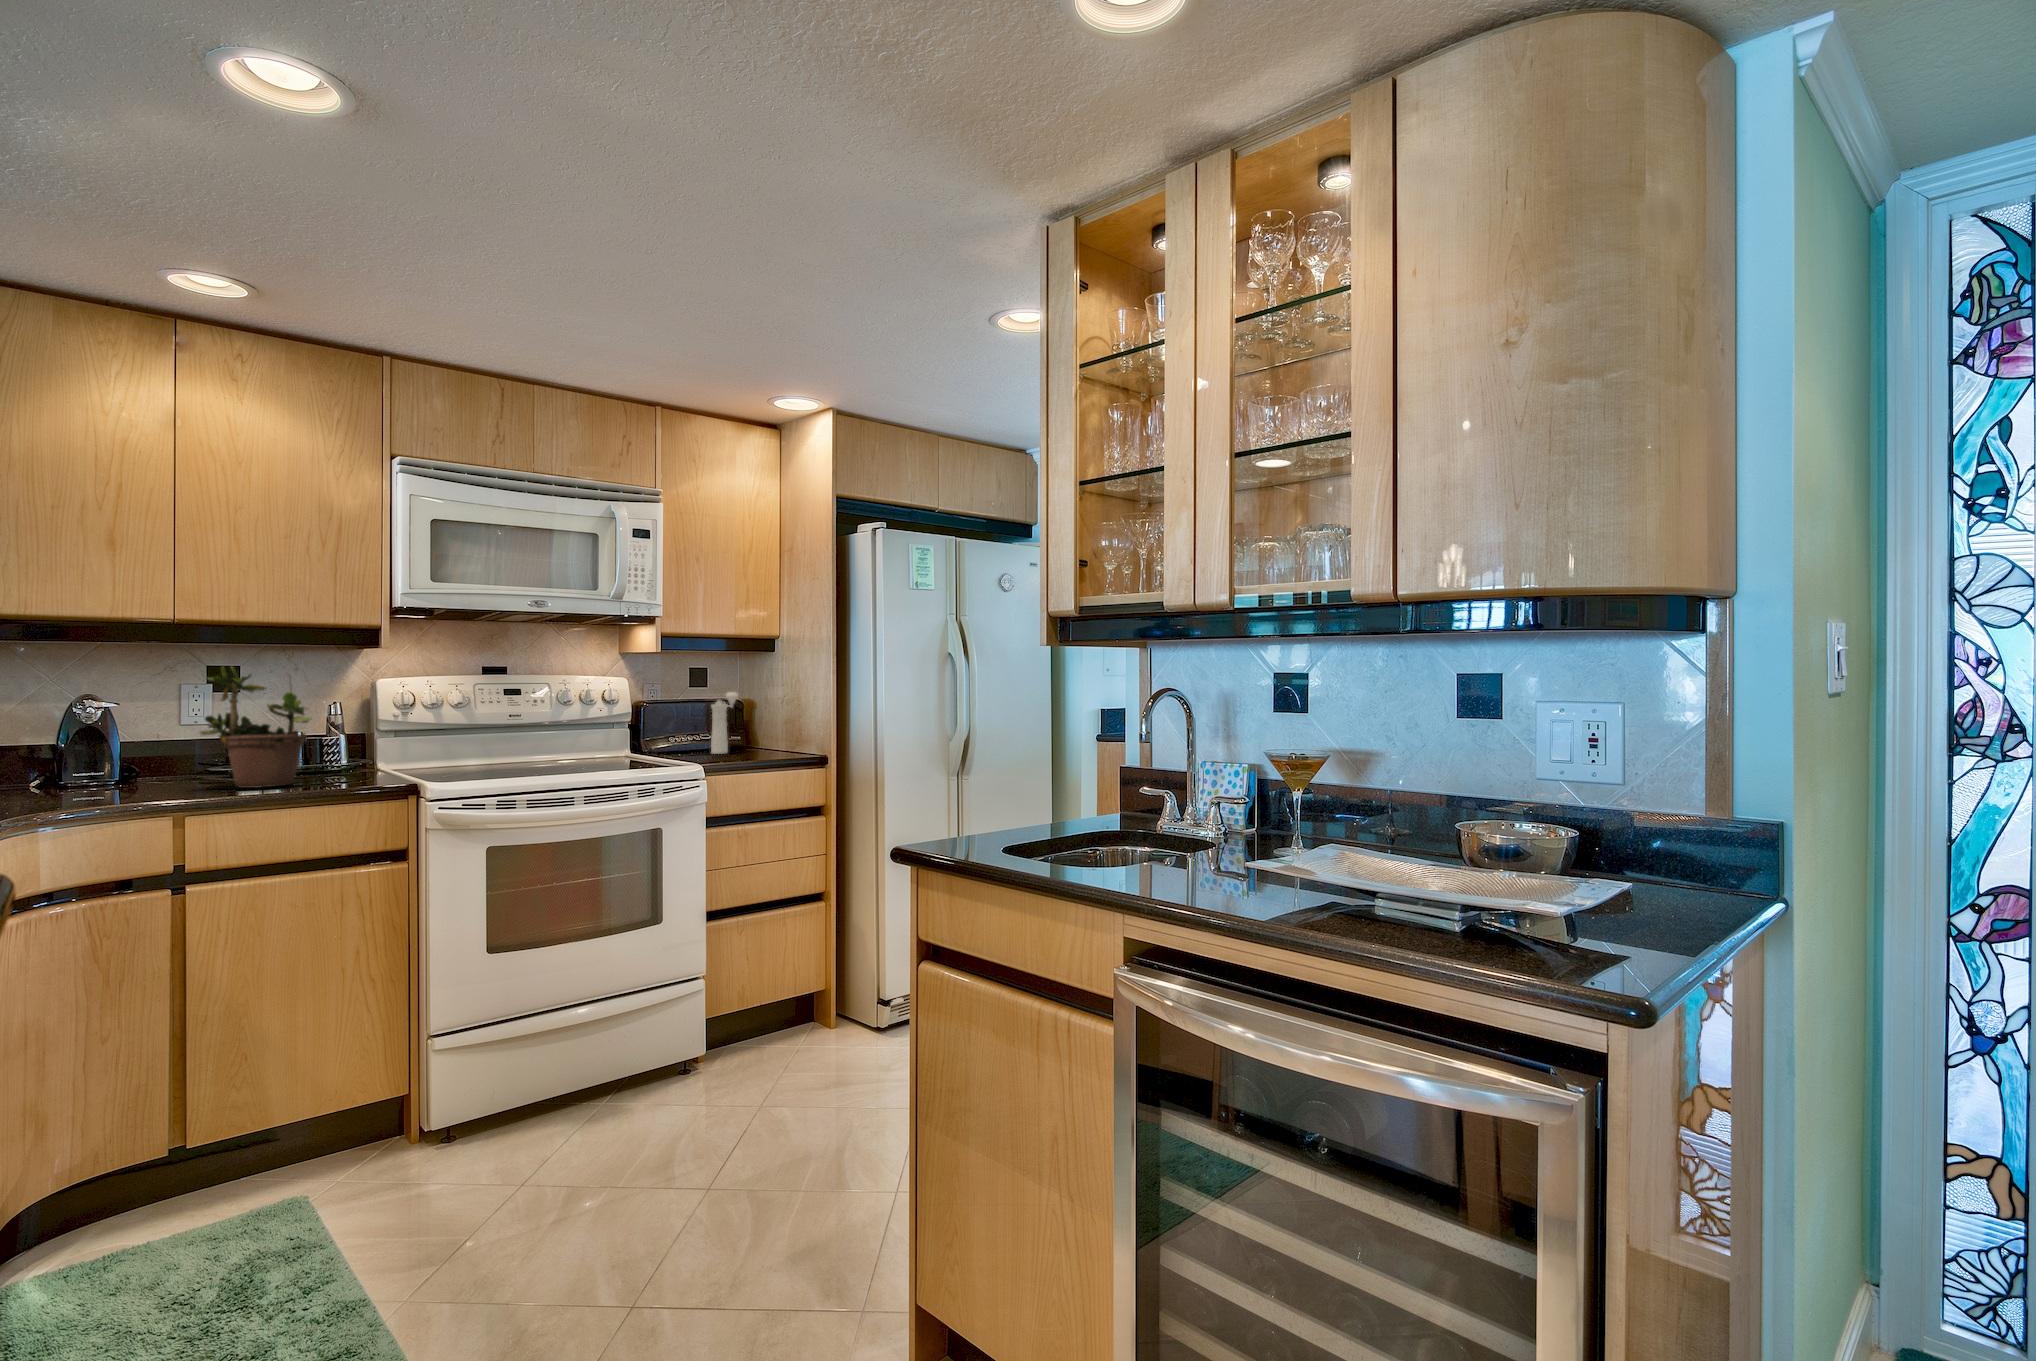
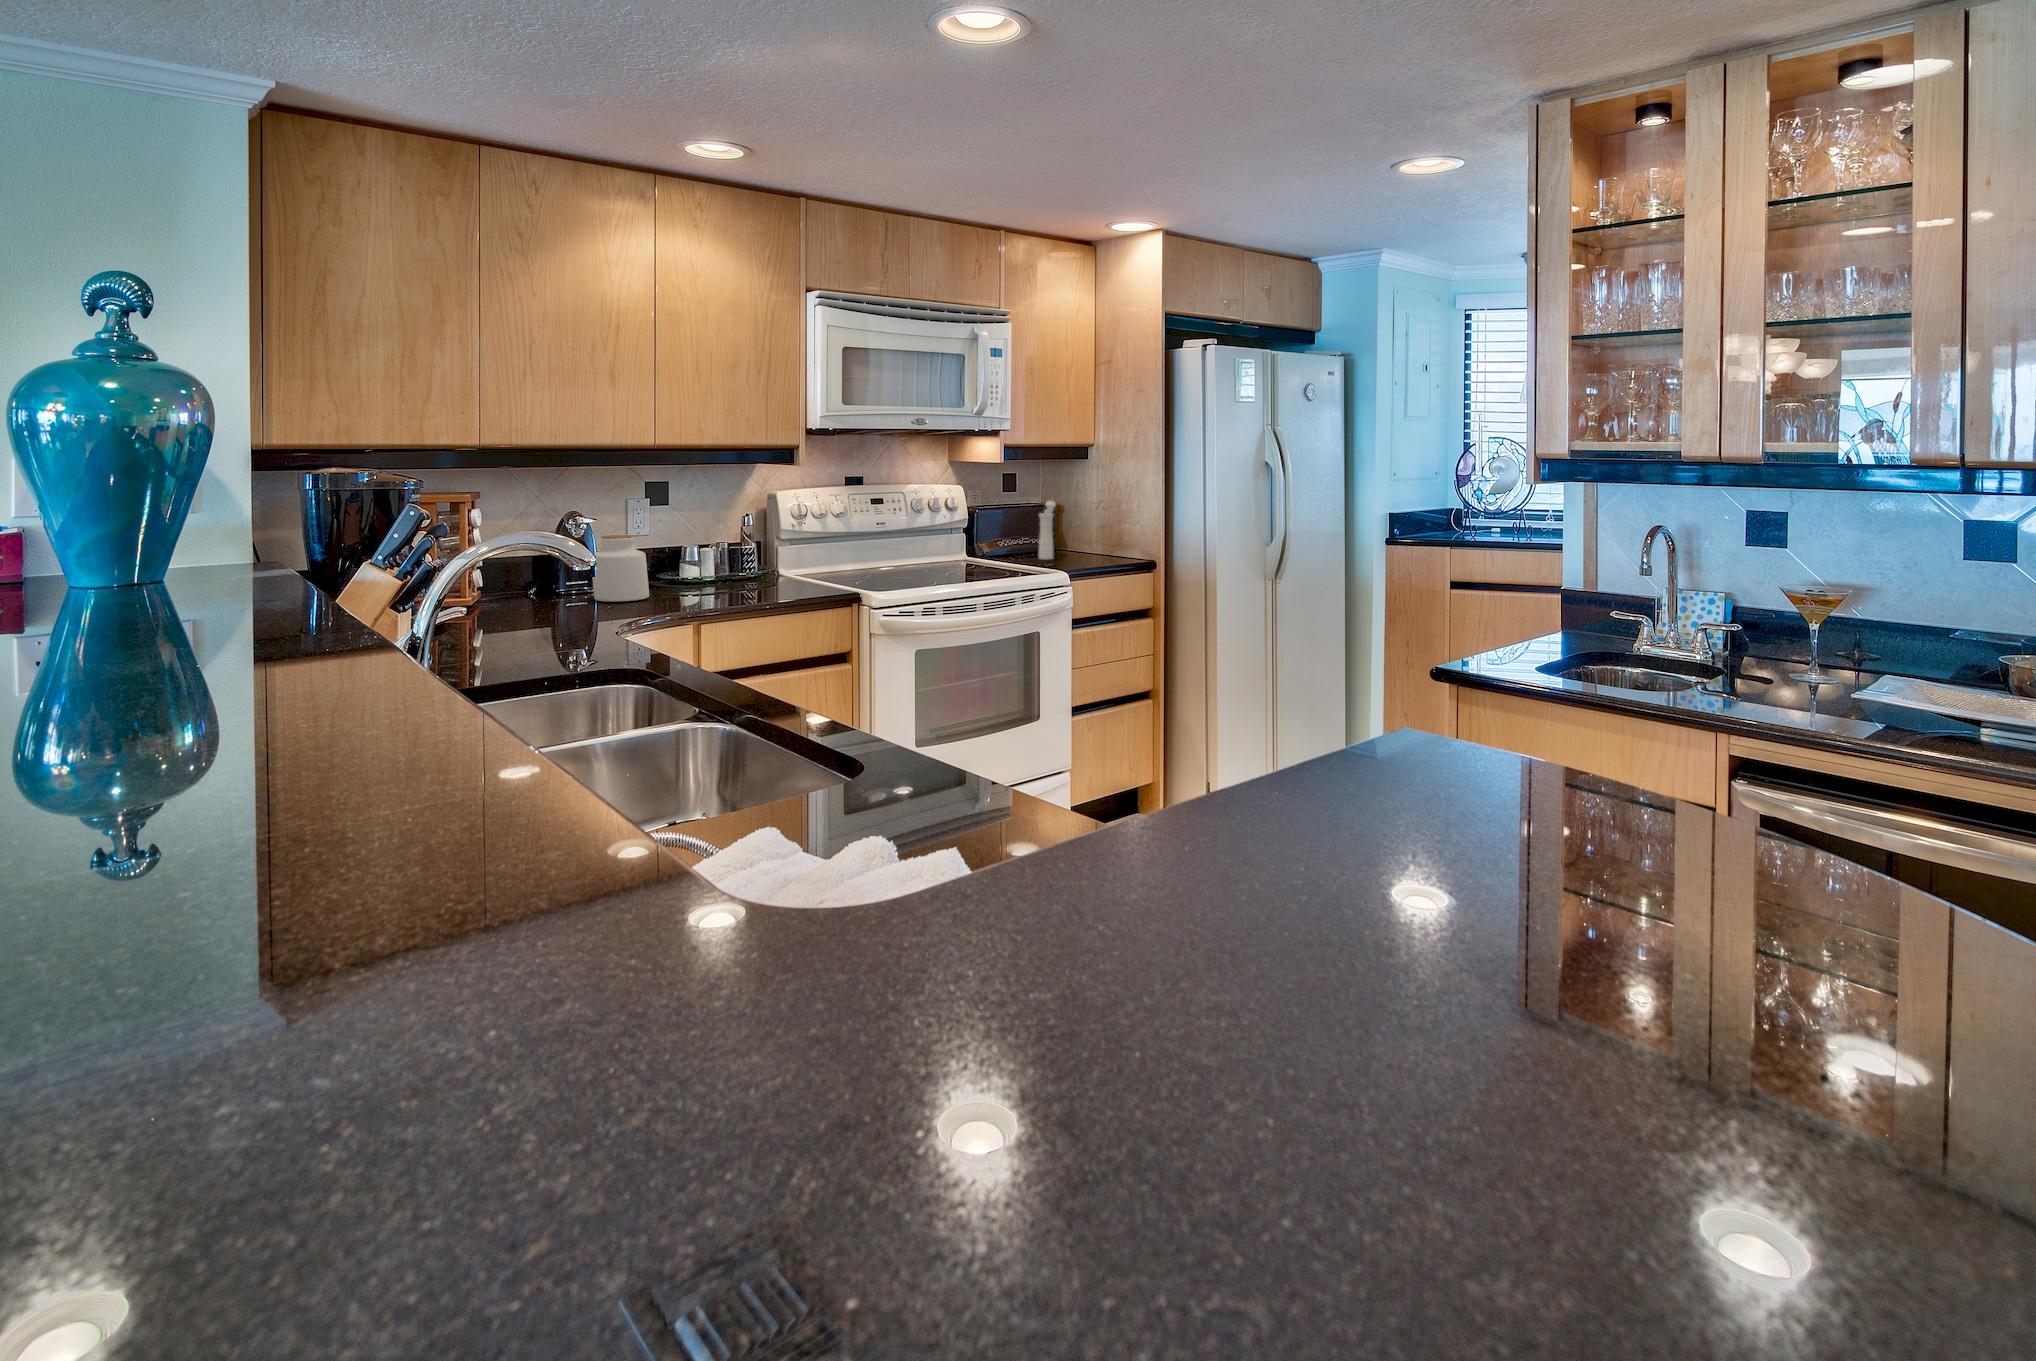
potted plant: present [200,666,312,788] -> none [681,476,769,594]
jar: none [68,721,147,796] -> present [592,535,649,602]

